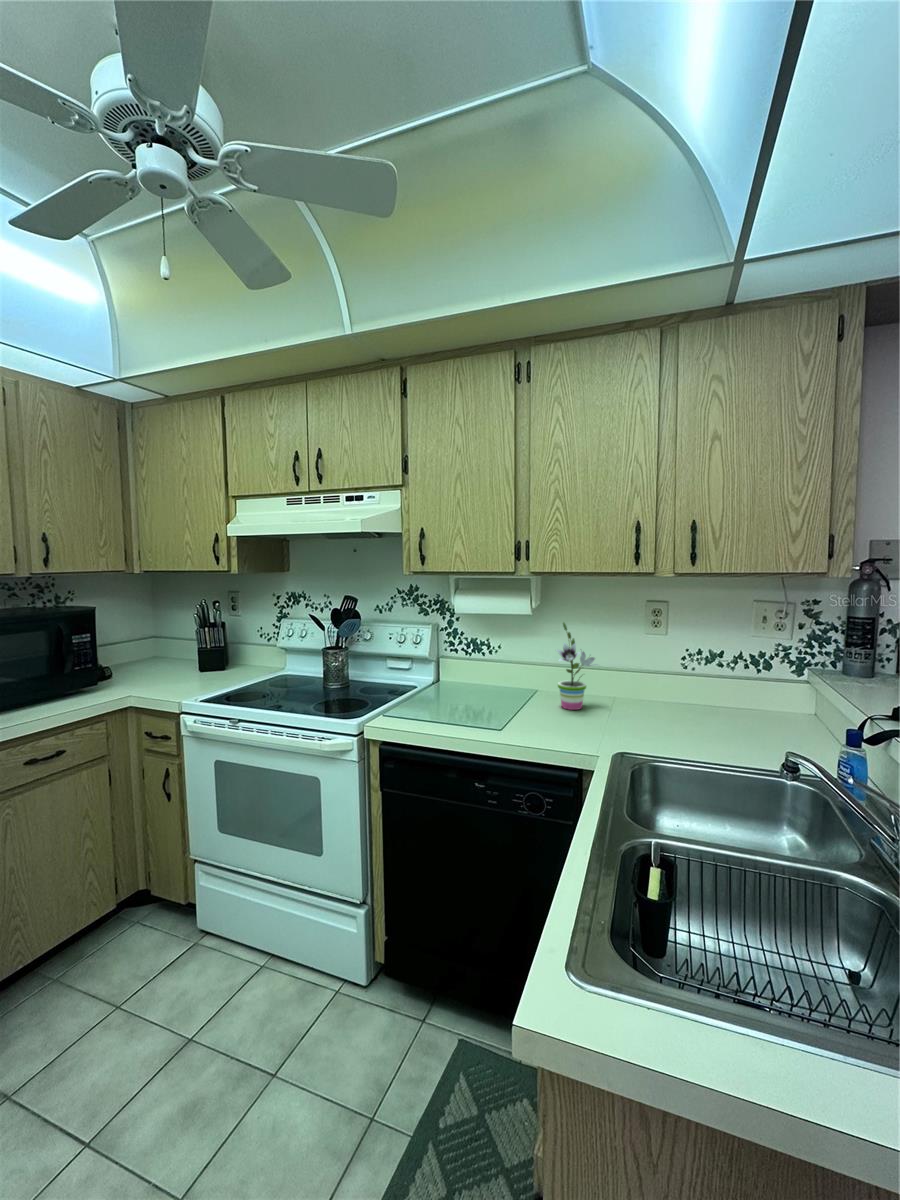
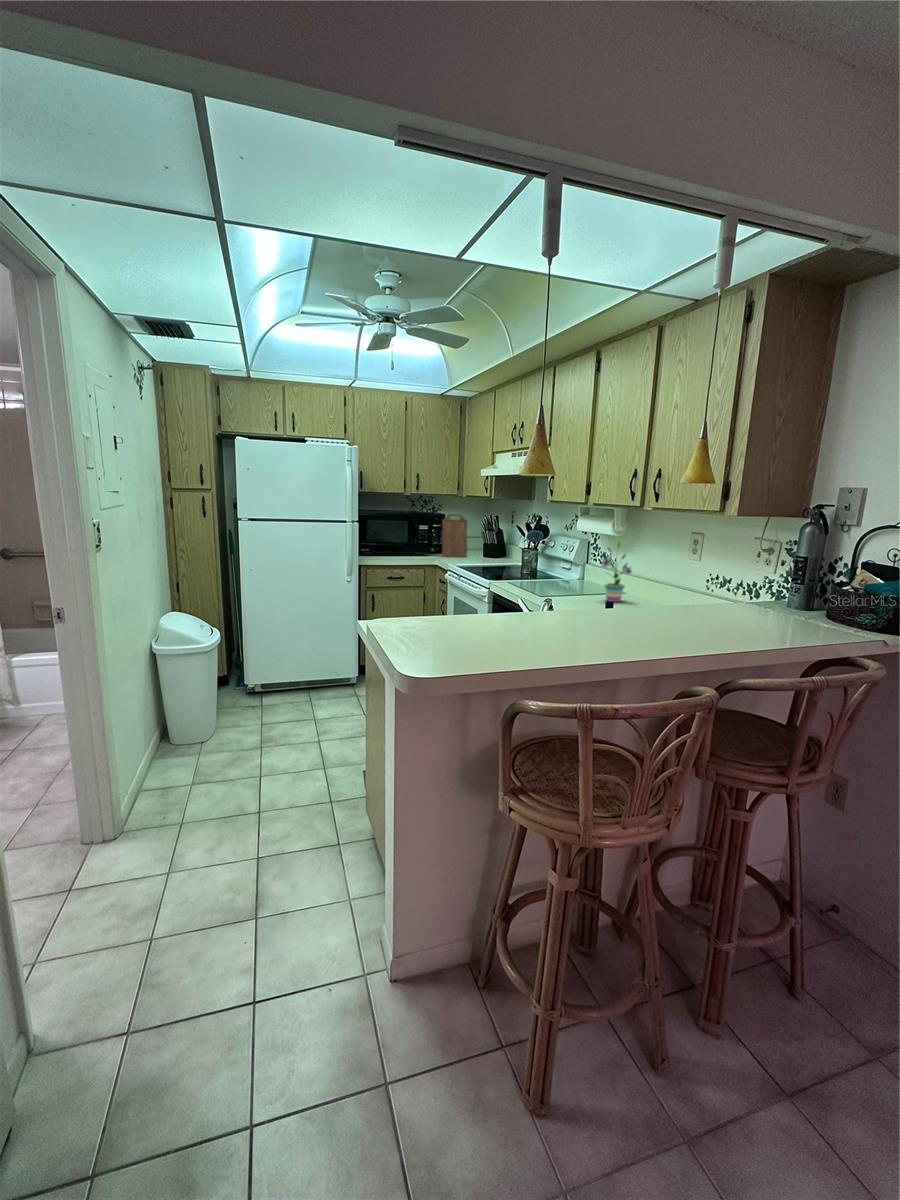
cutting board: none [113,604,170,687] -> present [442,514,467,557]

